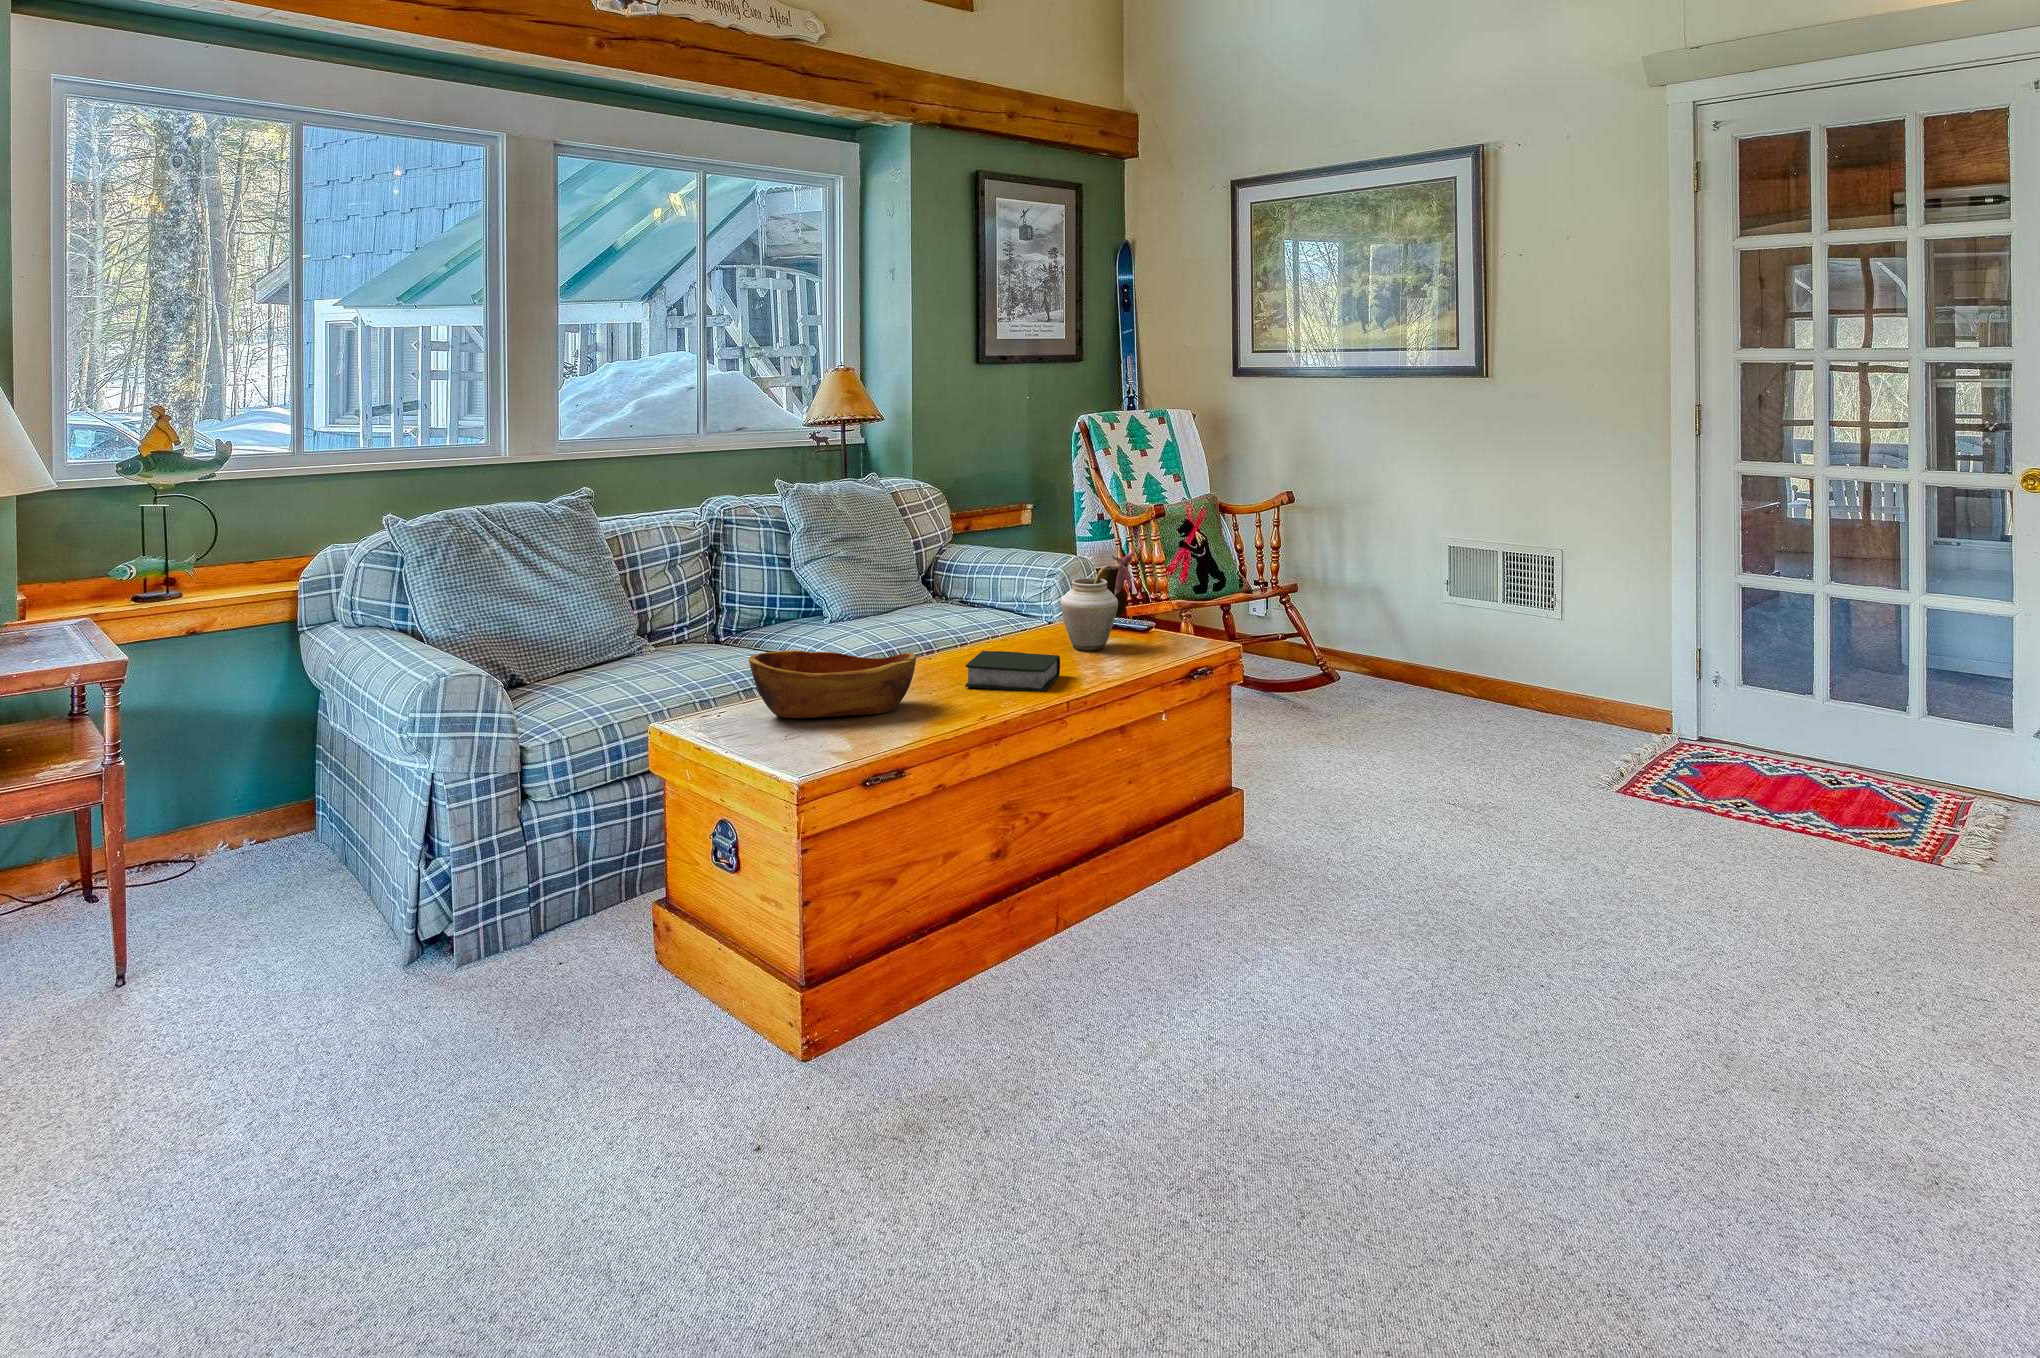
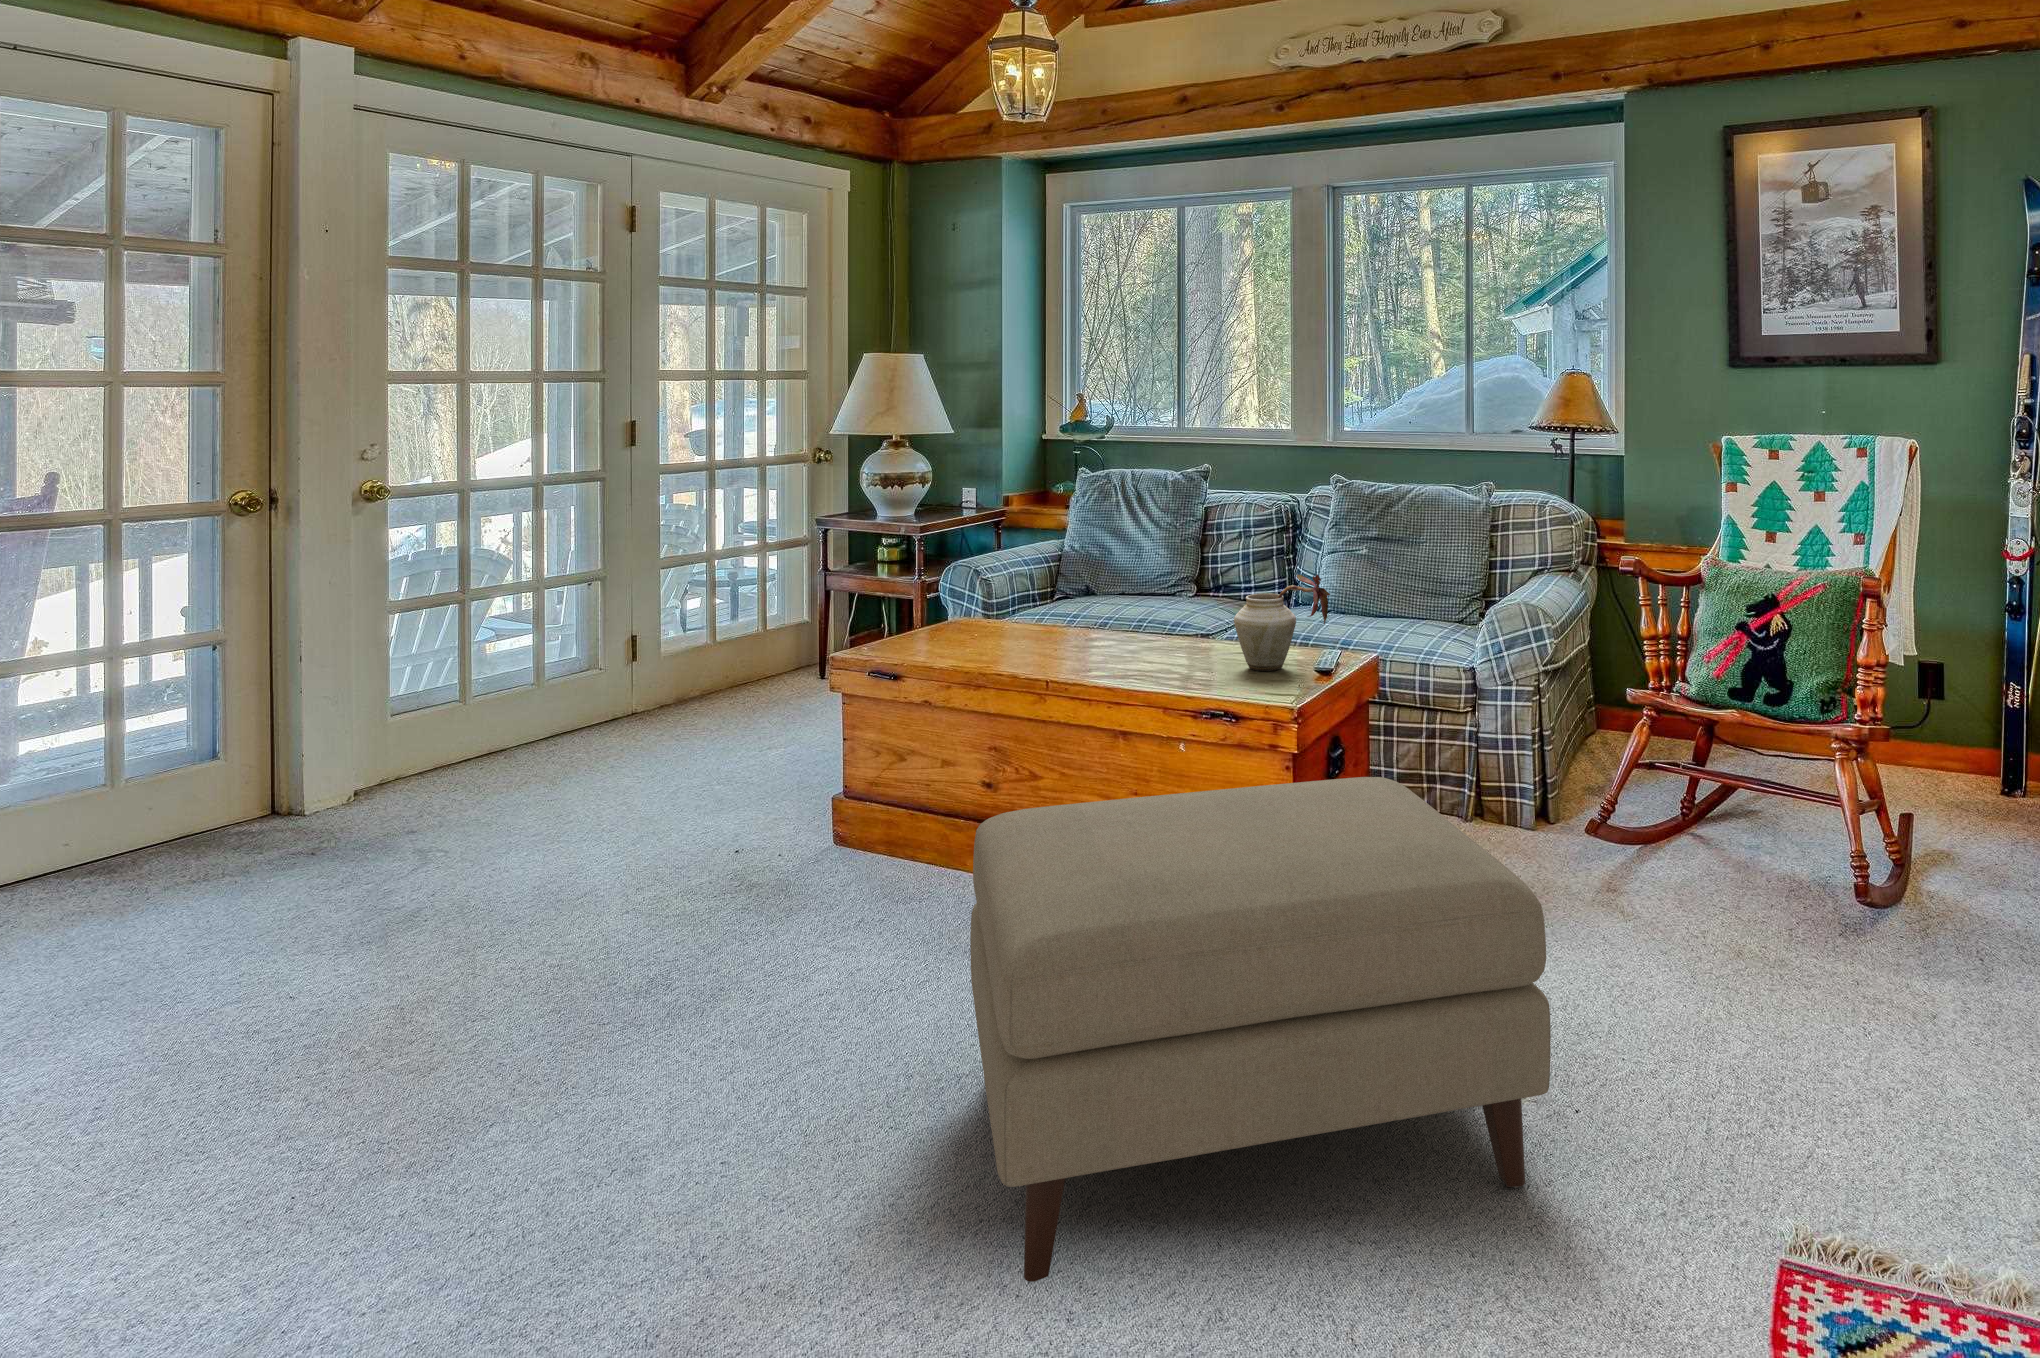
wooden bowl: present [749,650,916,718] -> none [962,585,1046,650]
book: present [965,651,1060,692] -> none [1084,633,1146,672]
ottoman: none [1364,664,1736,979] -> present [970,777,1551,1282]

